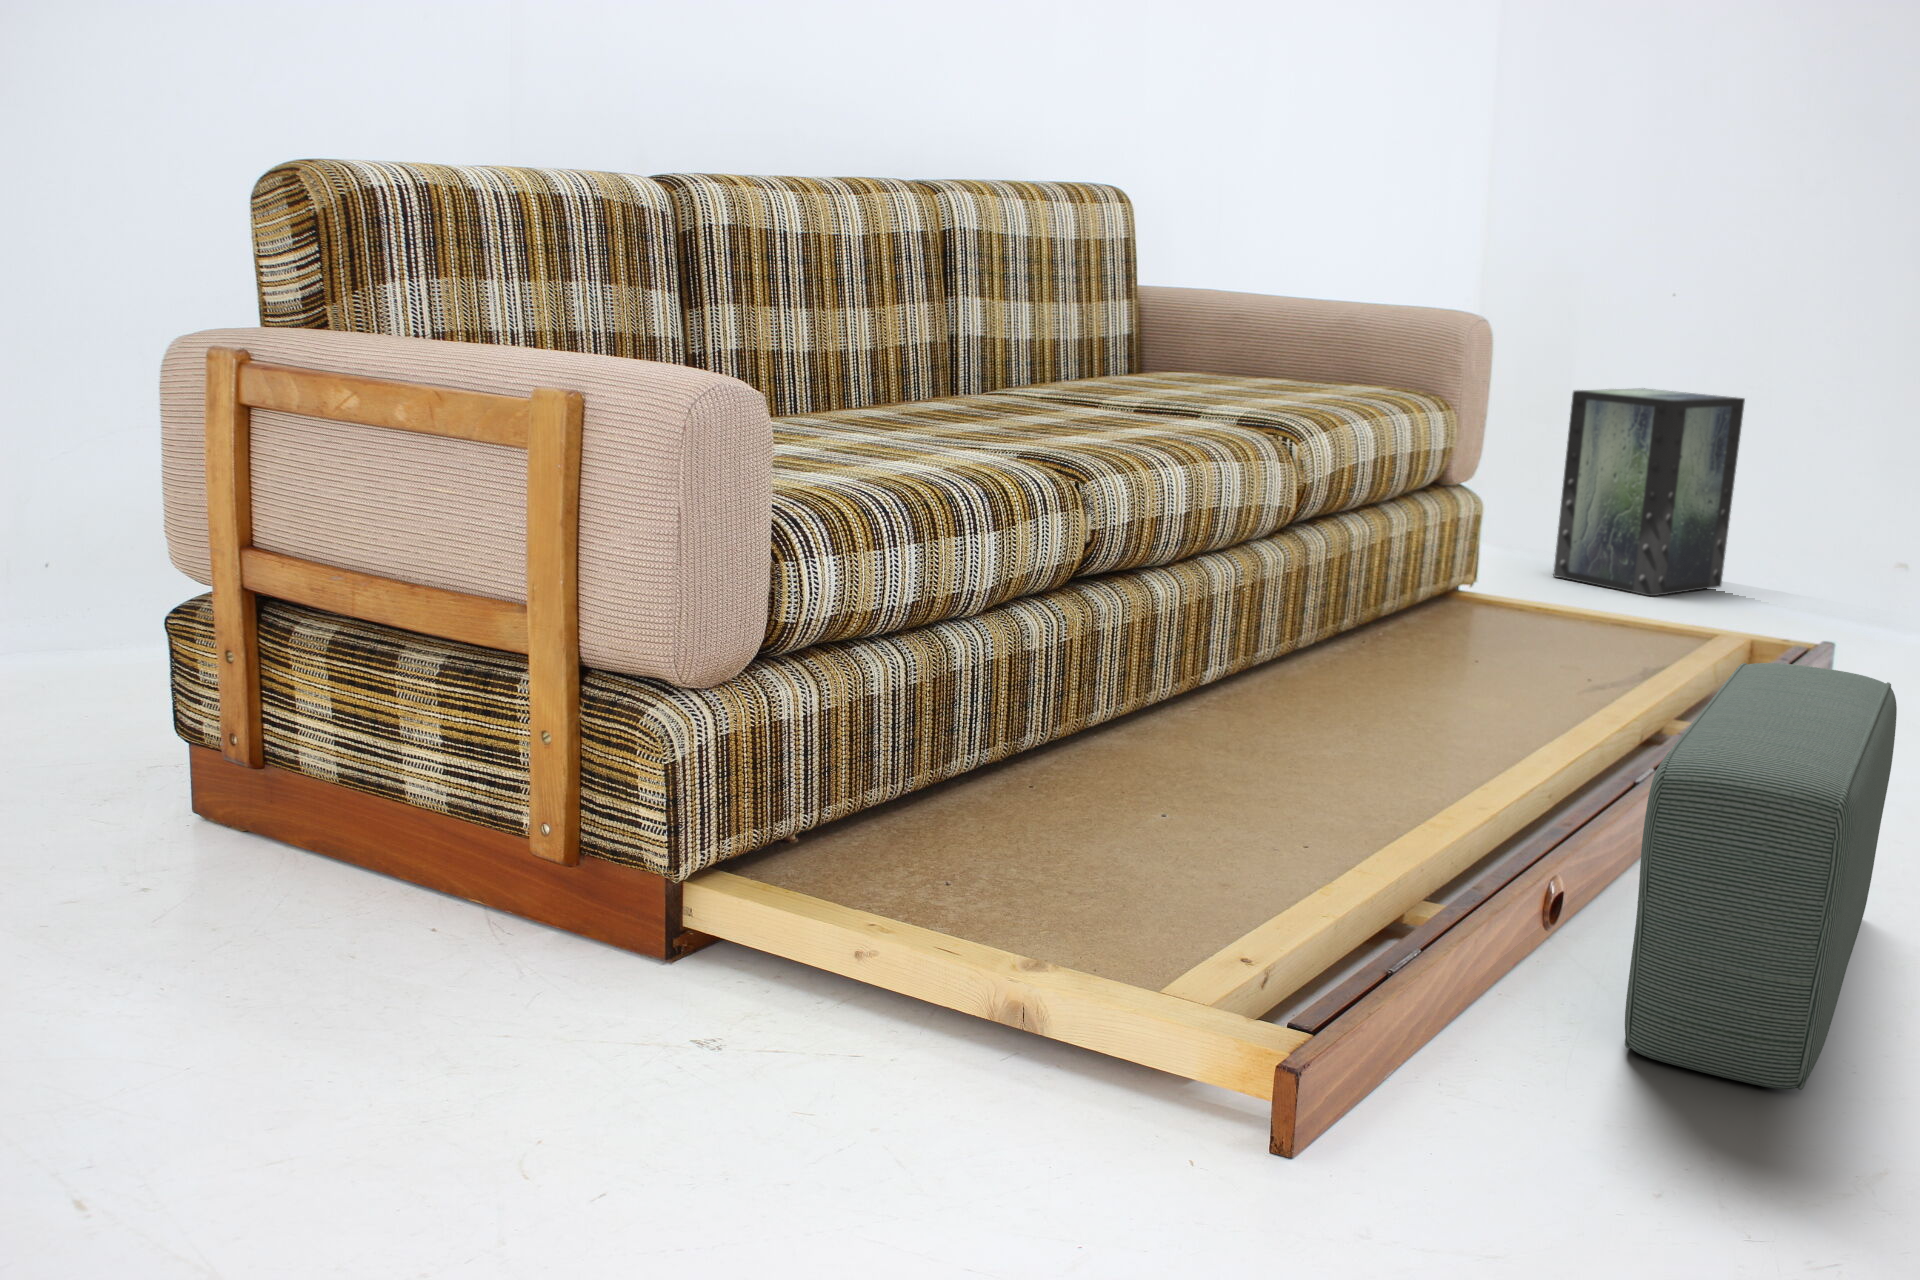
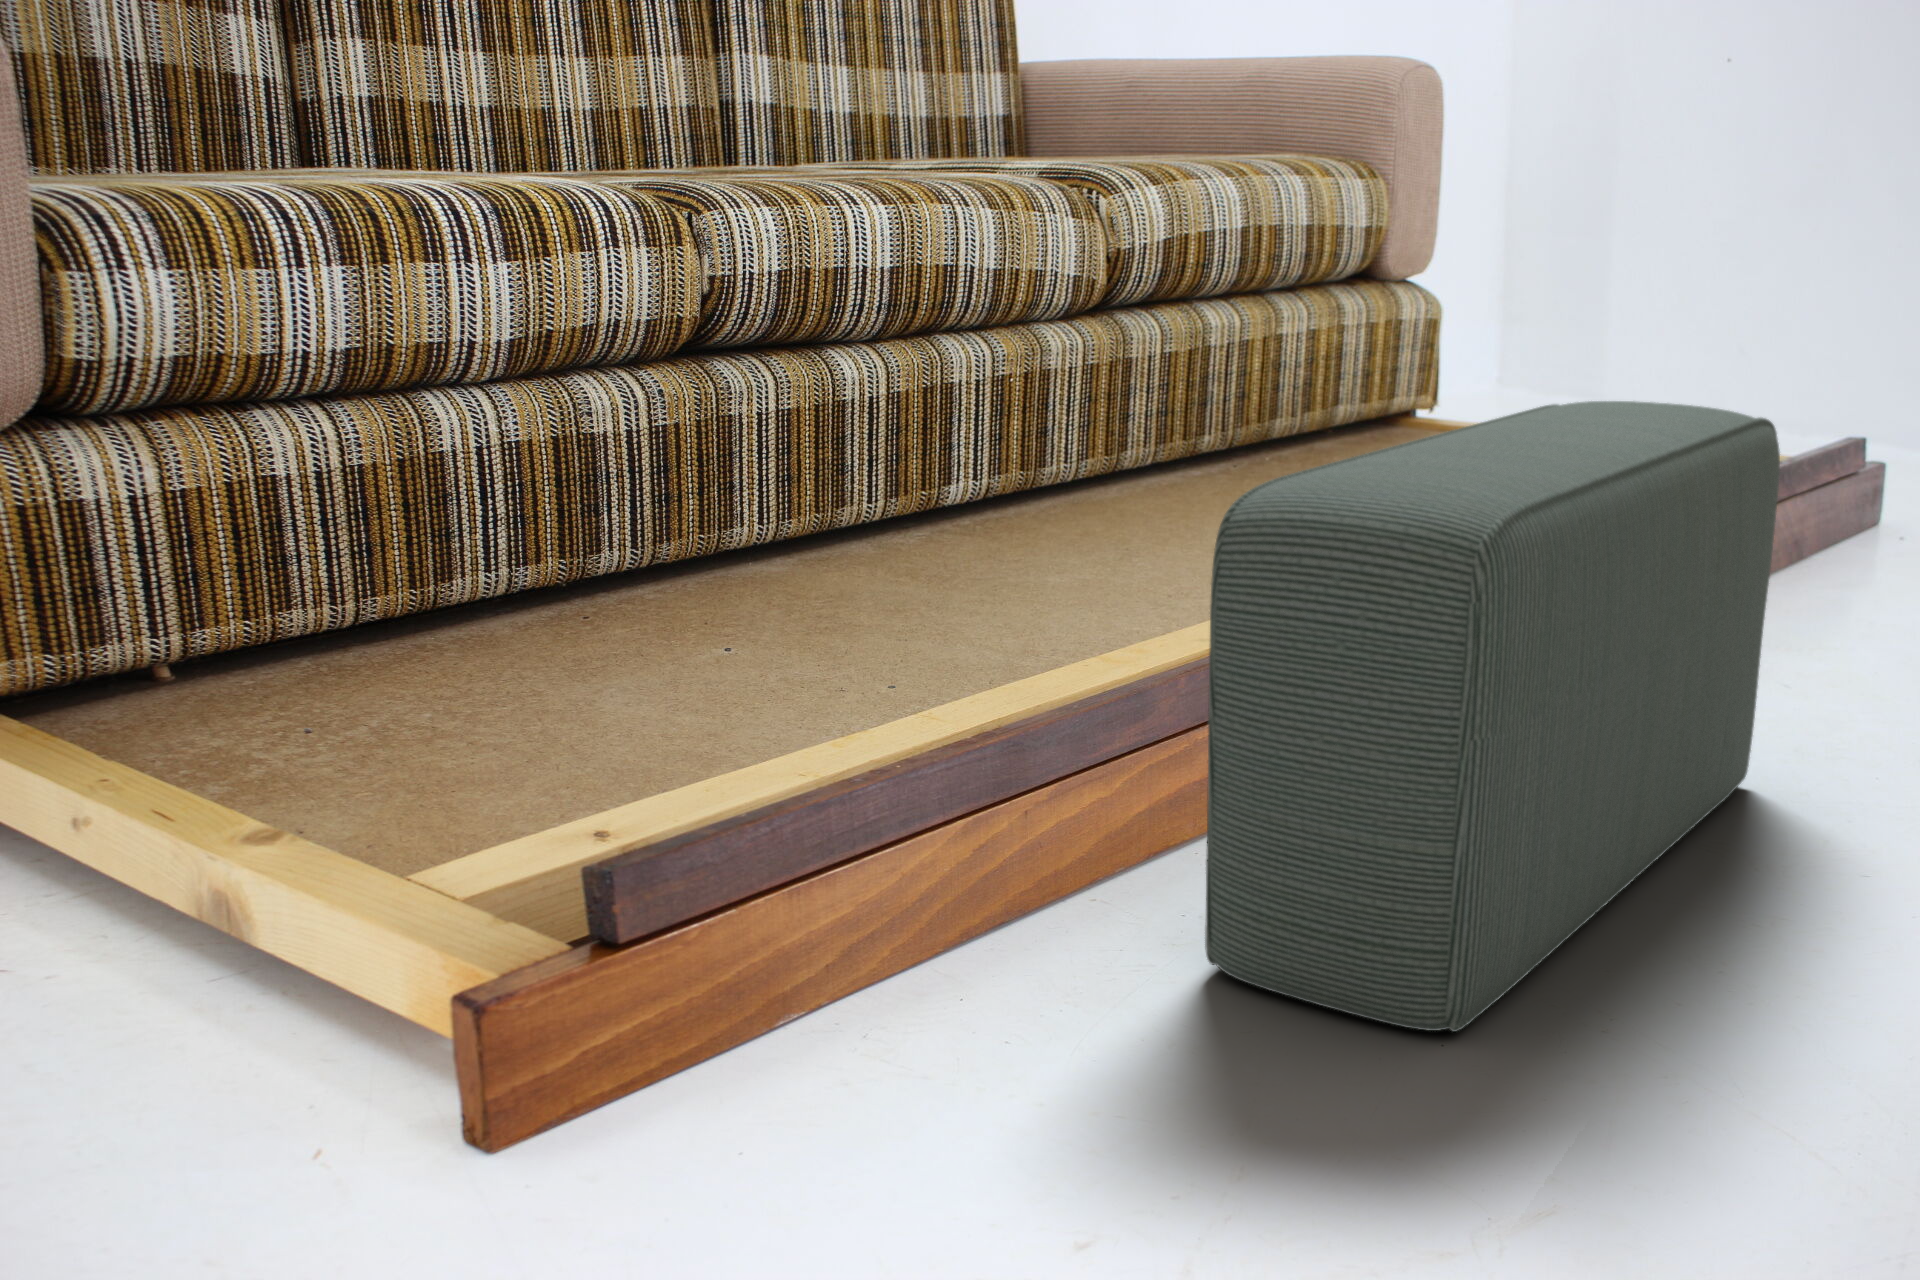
storage box: present [1553,388,1745,596] -> none [1610,183,1852,440]

